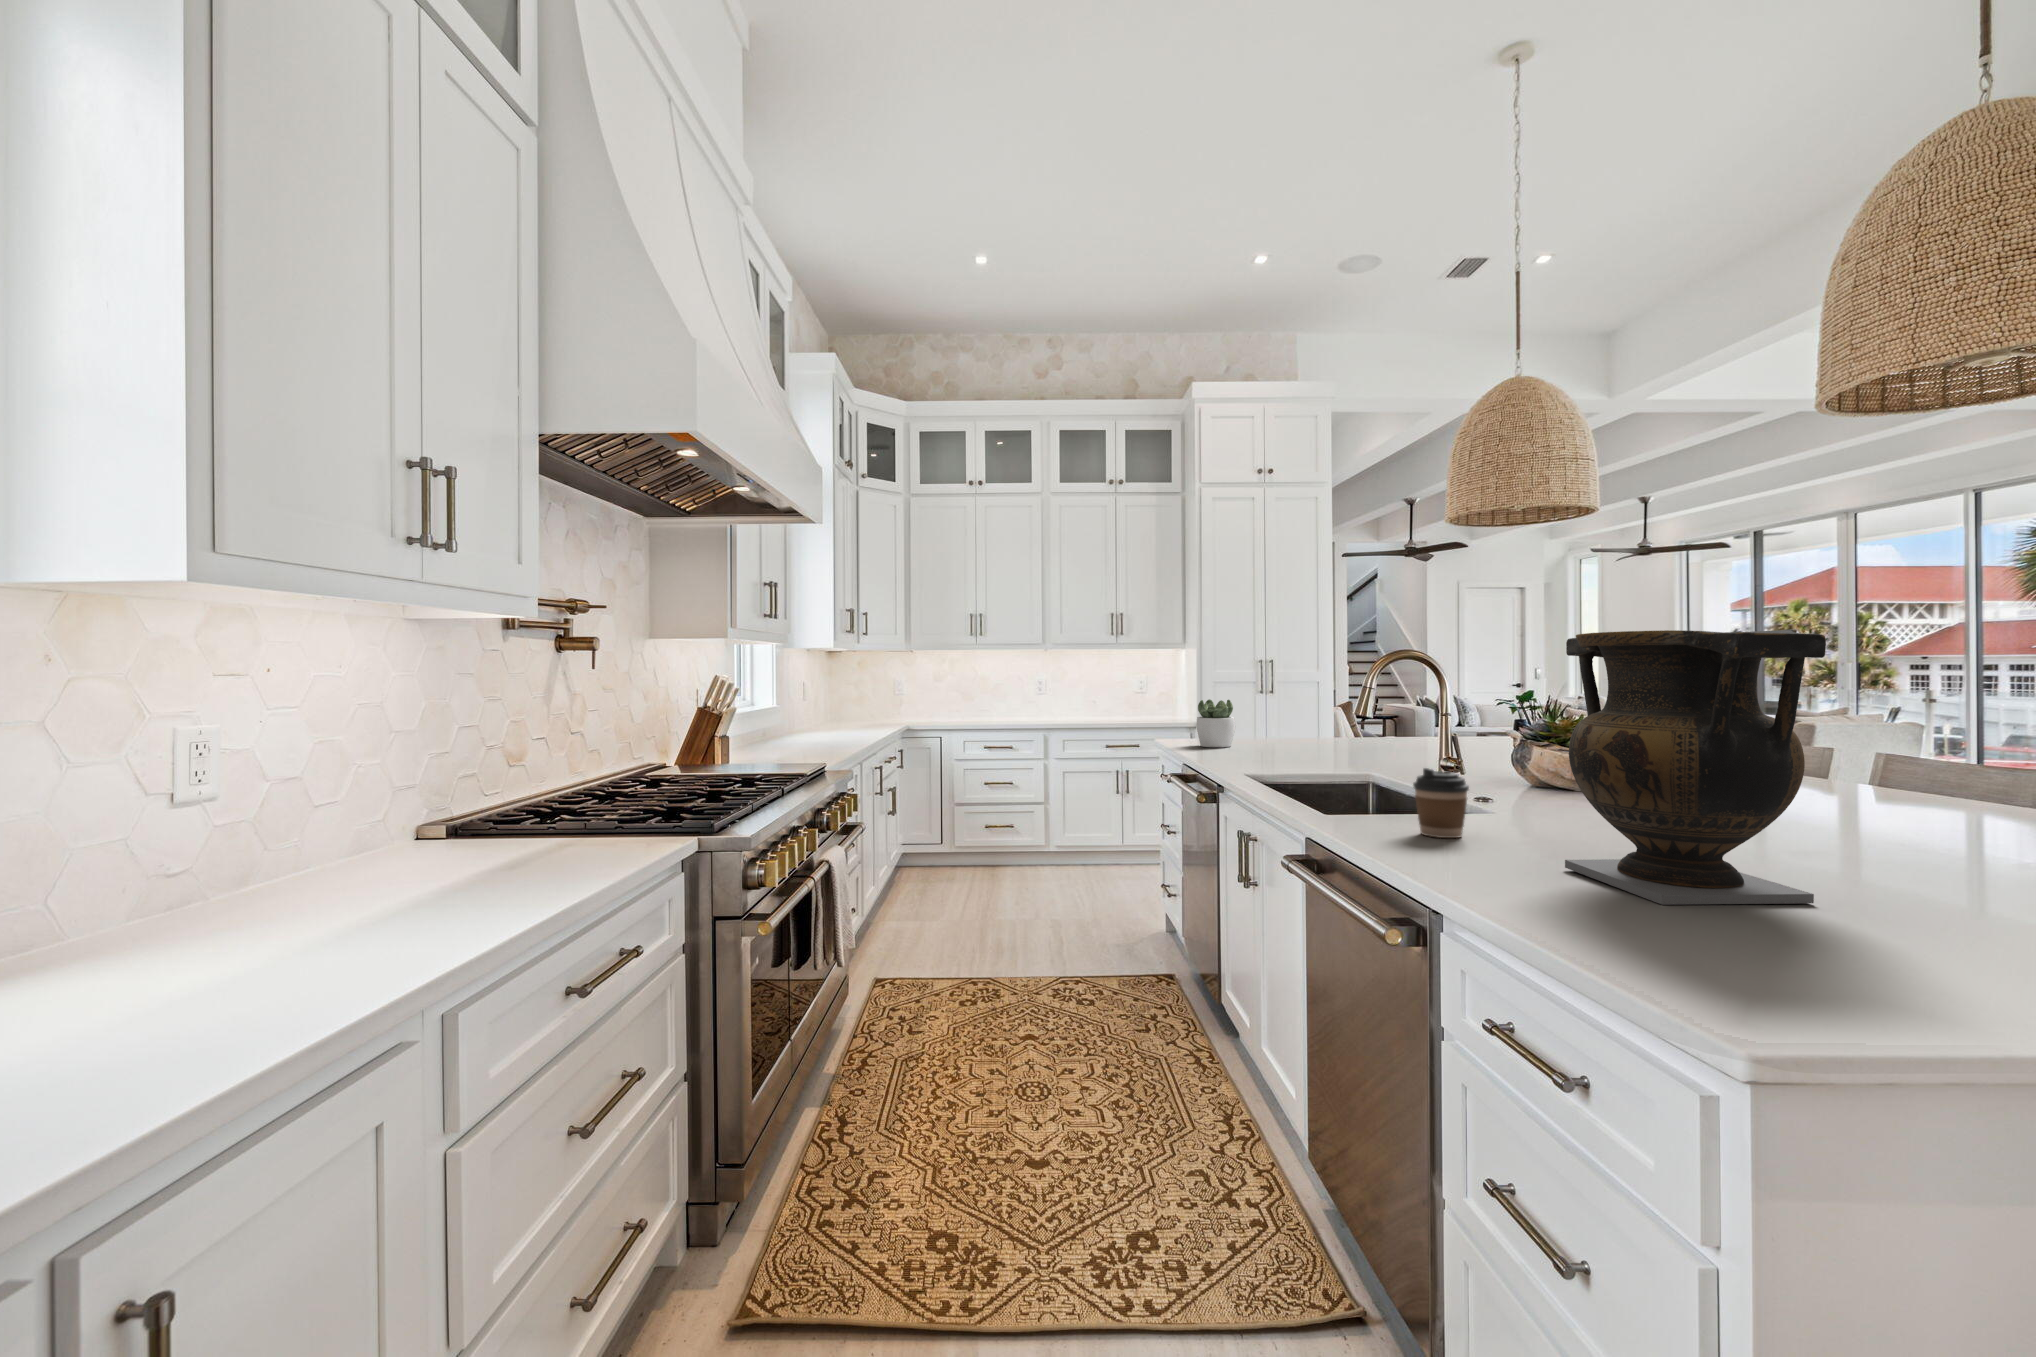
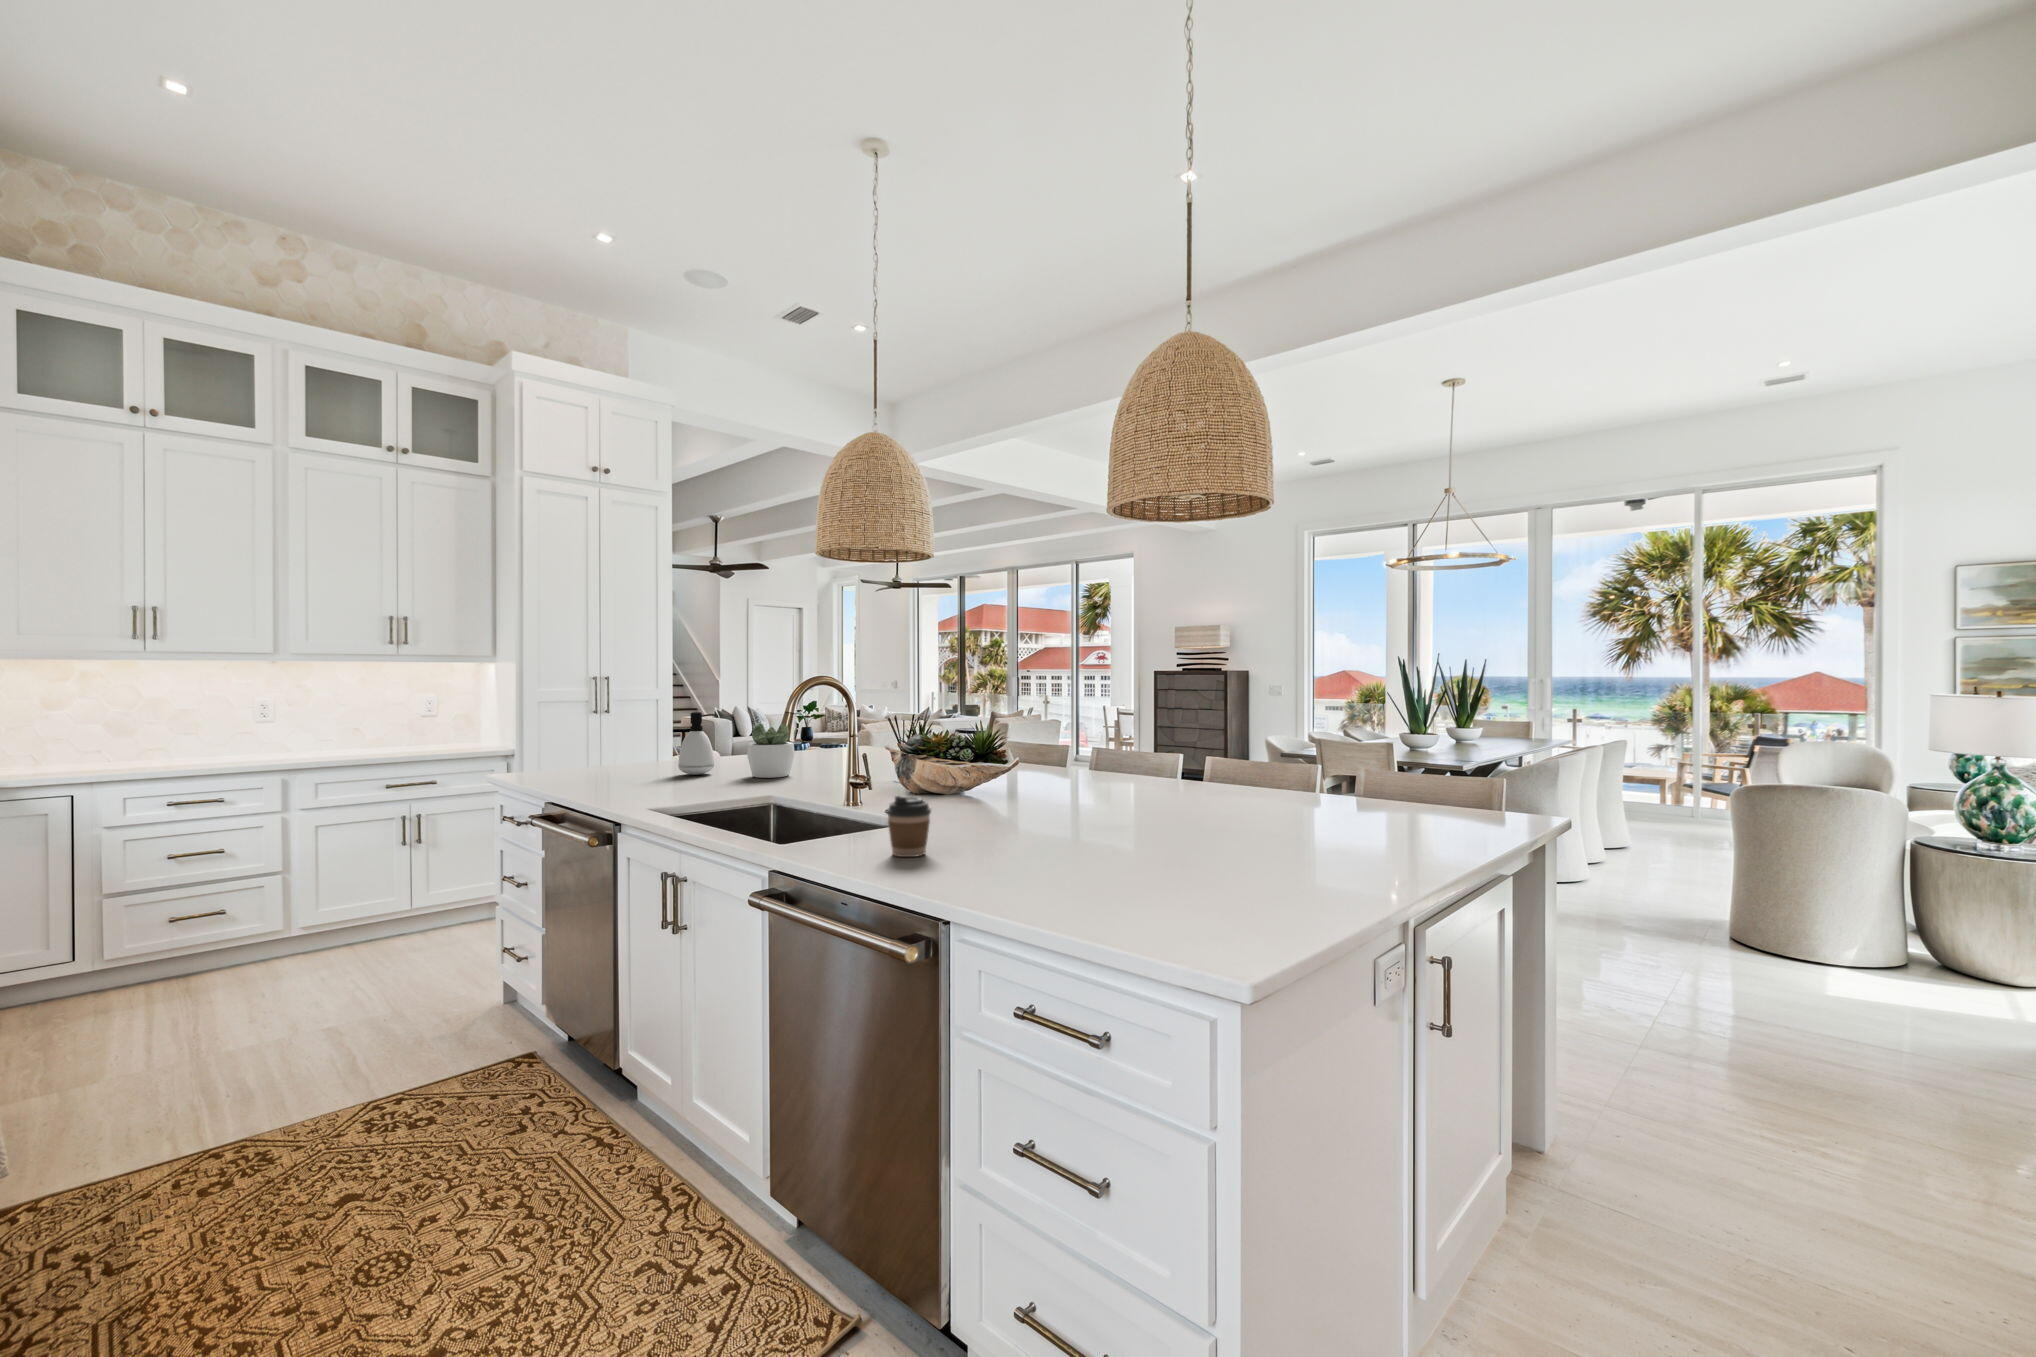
vase: present [1565,629,1826,905] -> none [1016,683,1183,889]
soap dispenser: none [1295,689,1330,750] -> present [678,712,715,775]
succulent plant: present [1196,699,1235,747] -> present [747,723,795,778]

